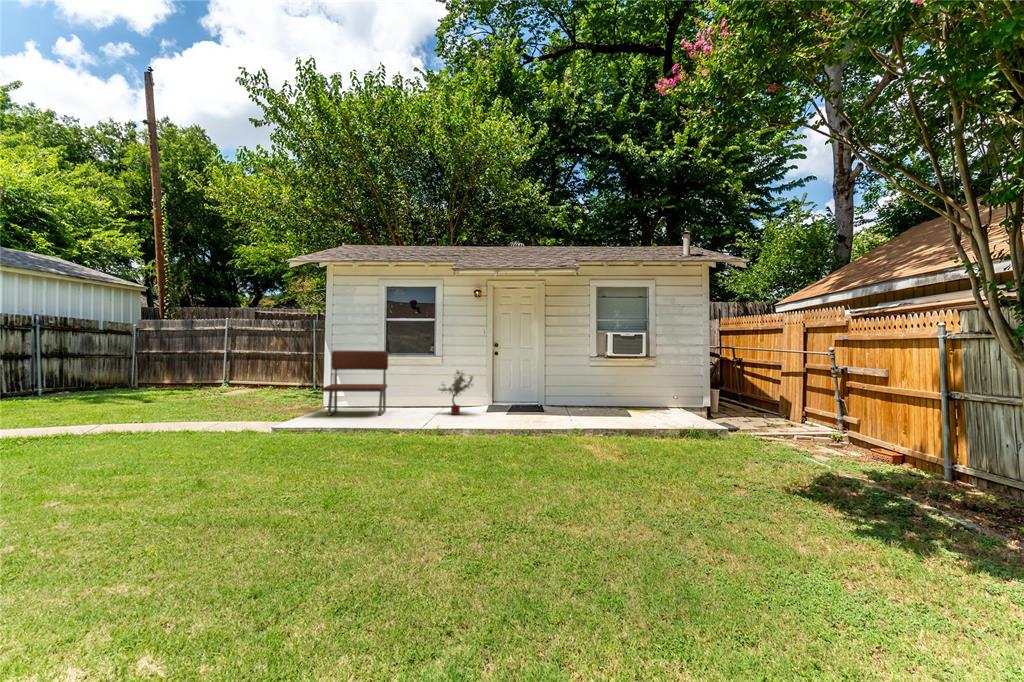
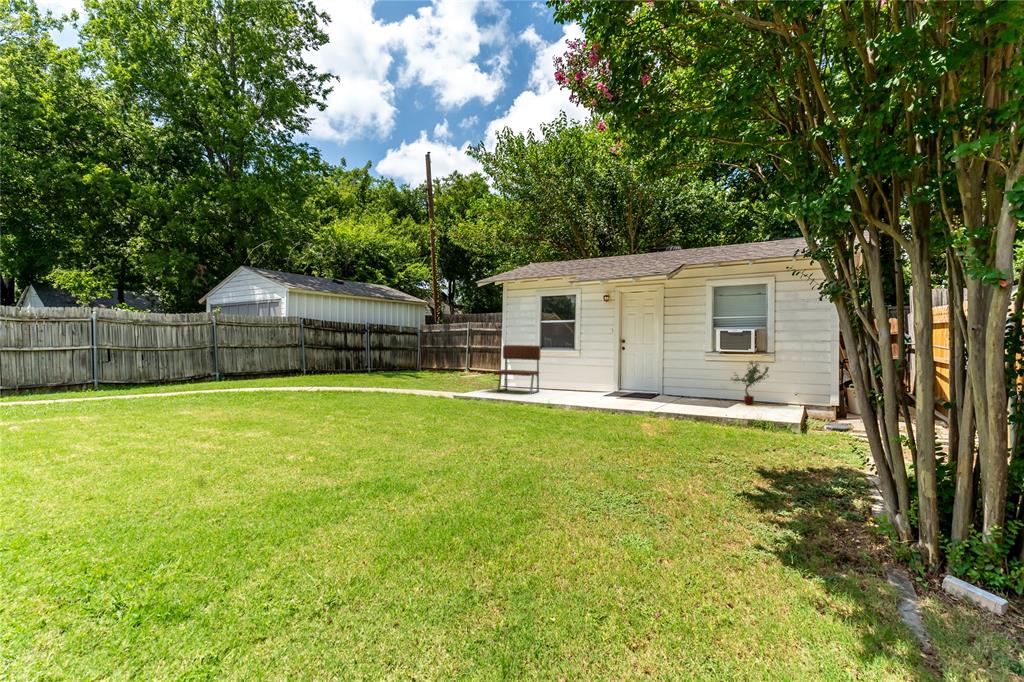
potted tree: present [439,370,473,415] -> present [731,361,769,405]

